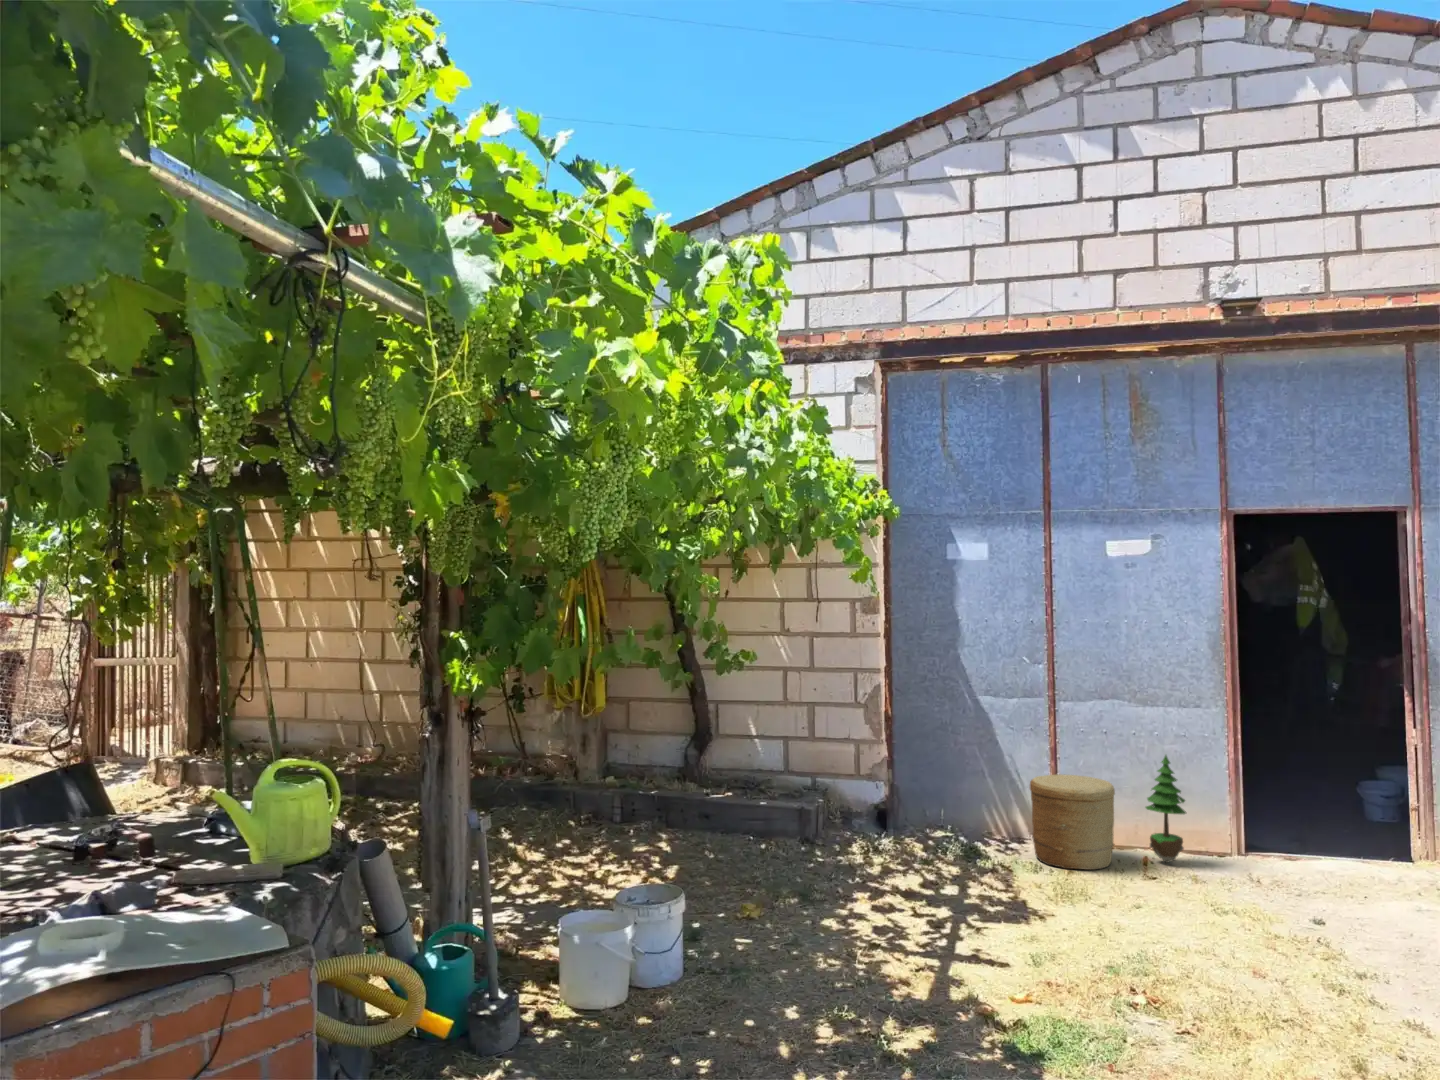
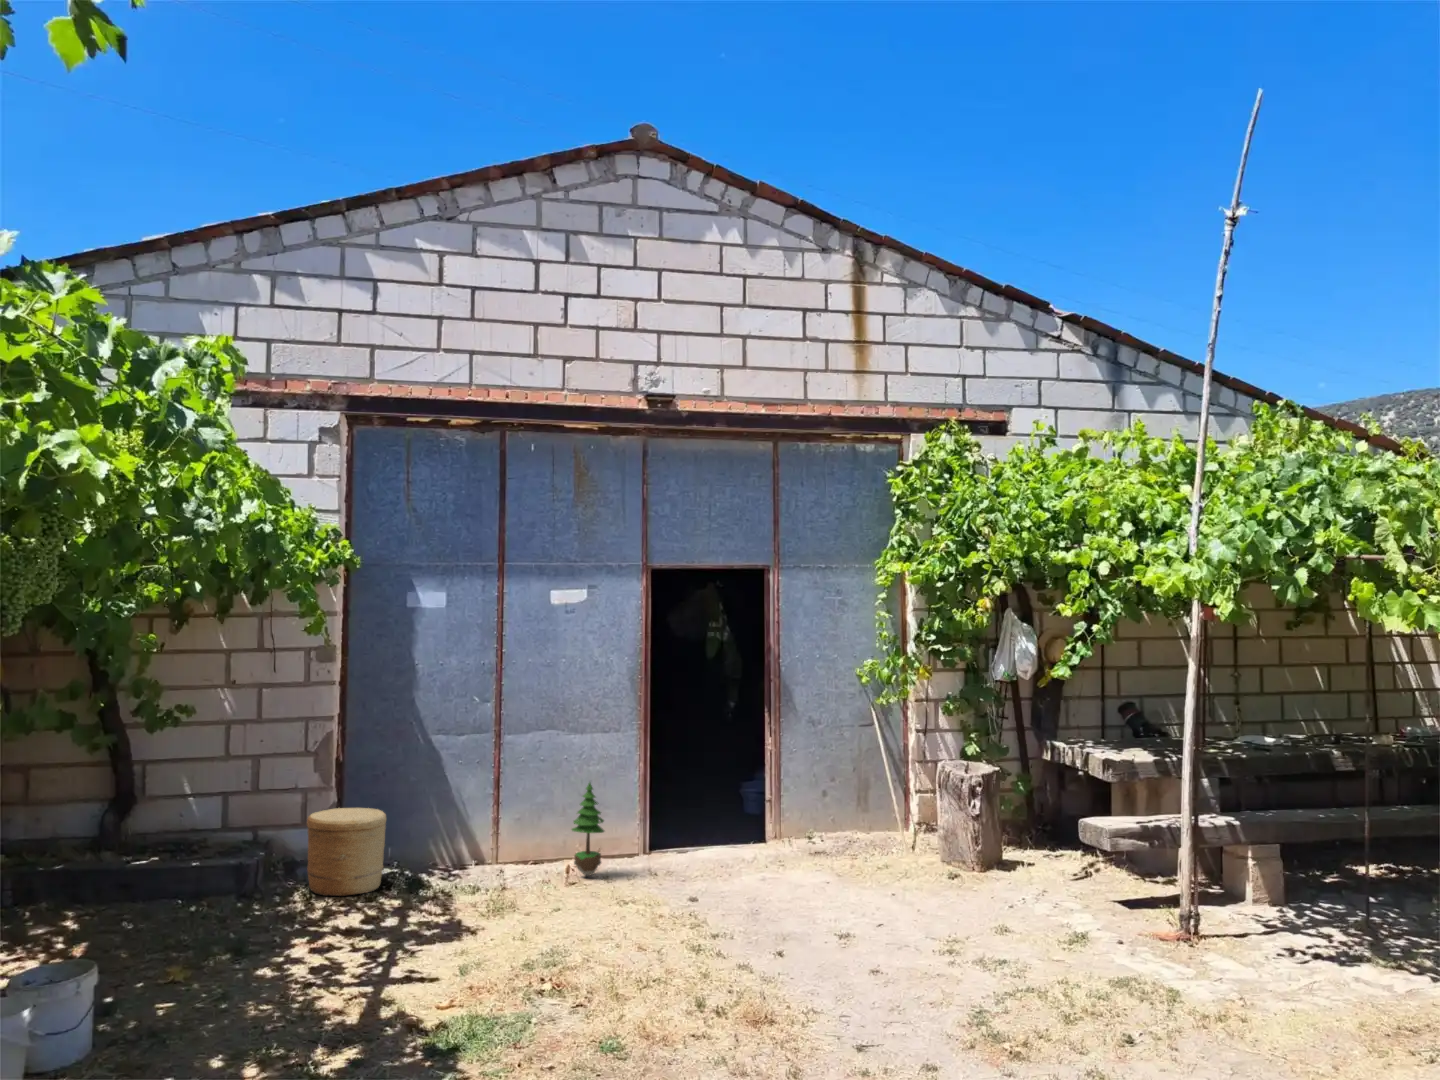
woven basket: present [1030,774,1115,870] -> present [307,808,386,896]

